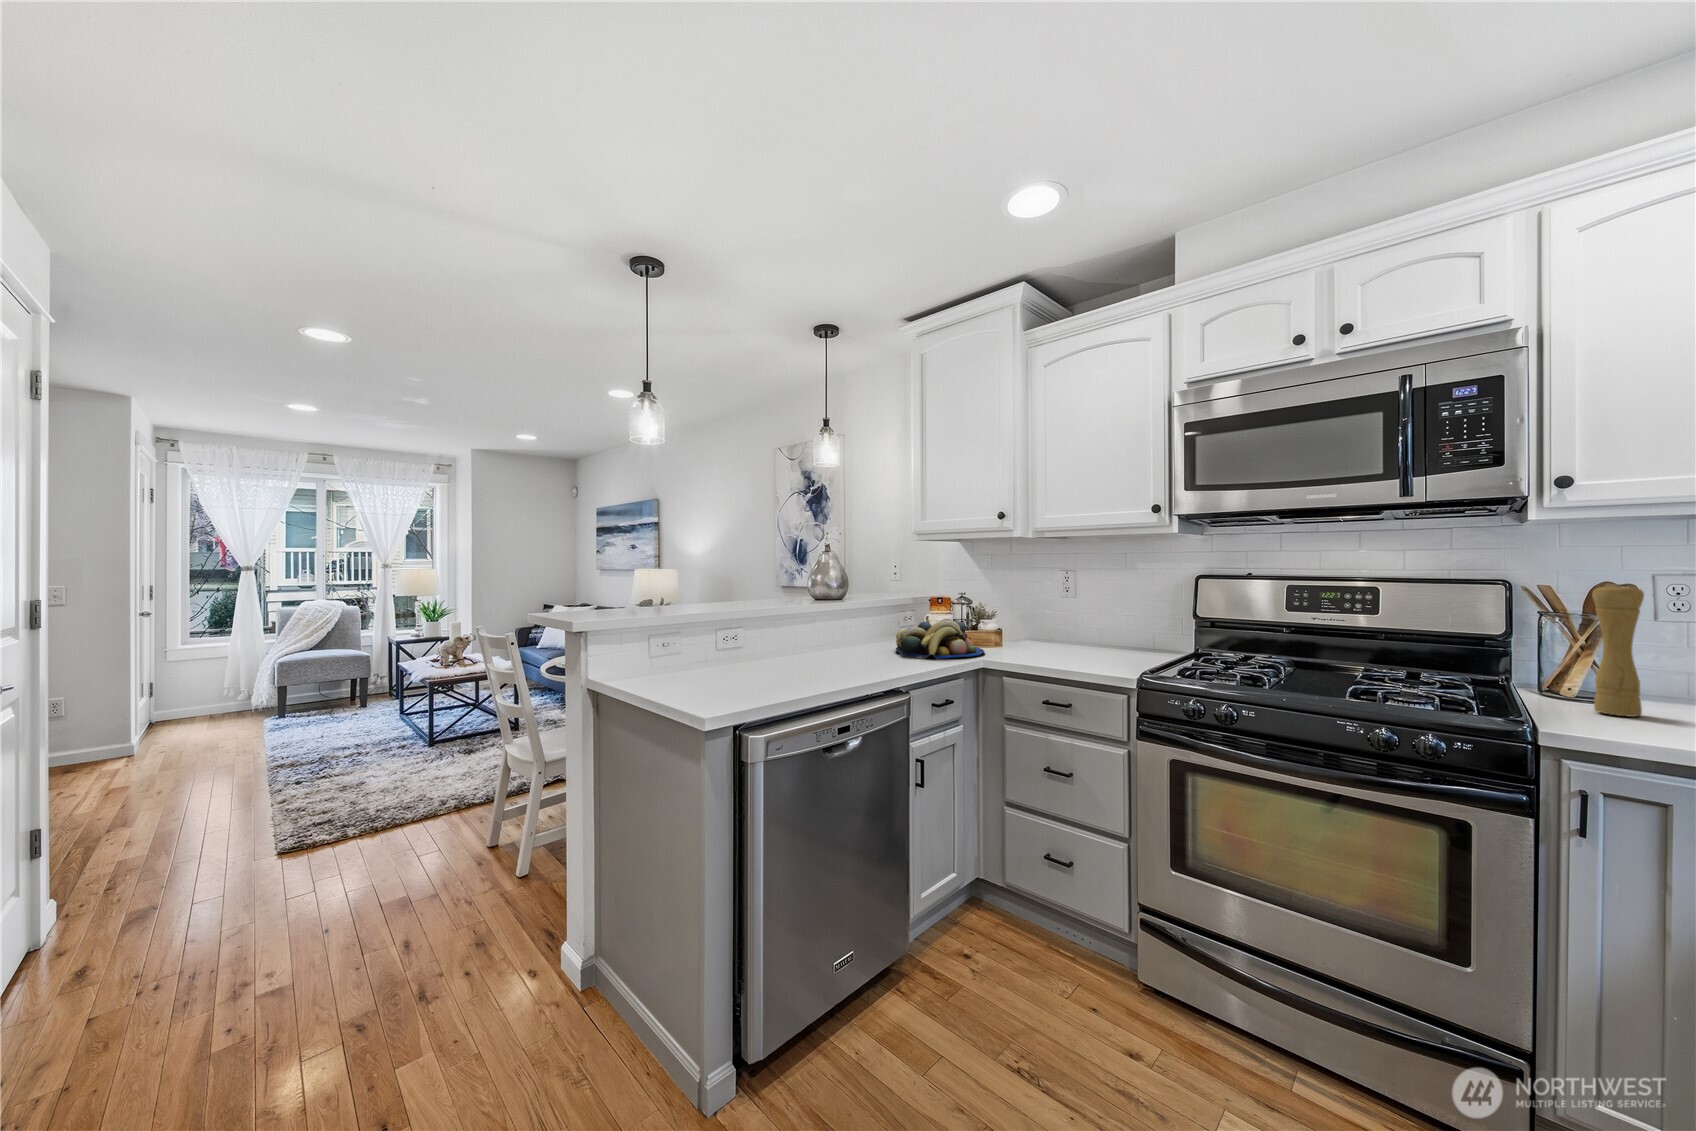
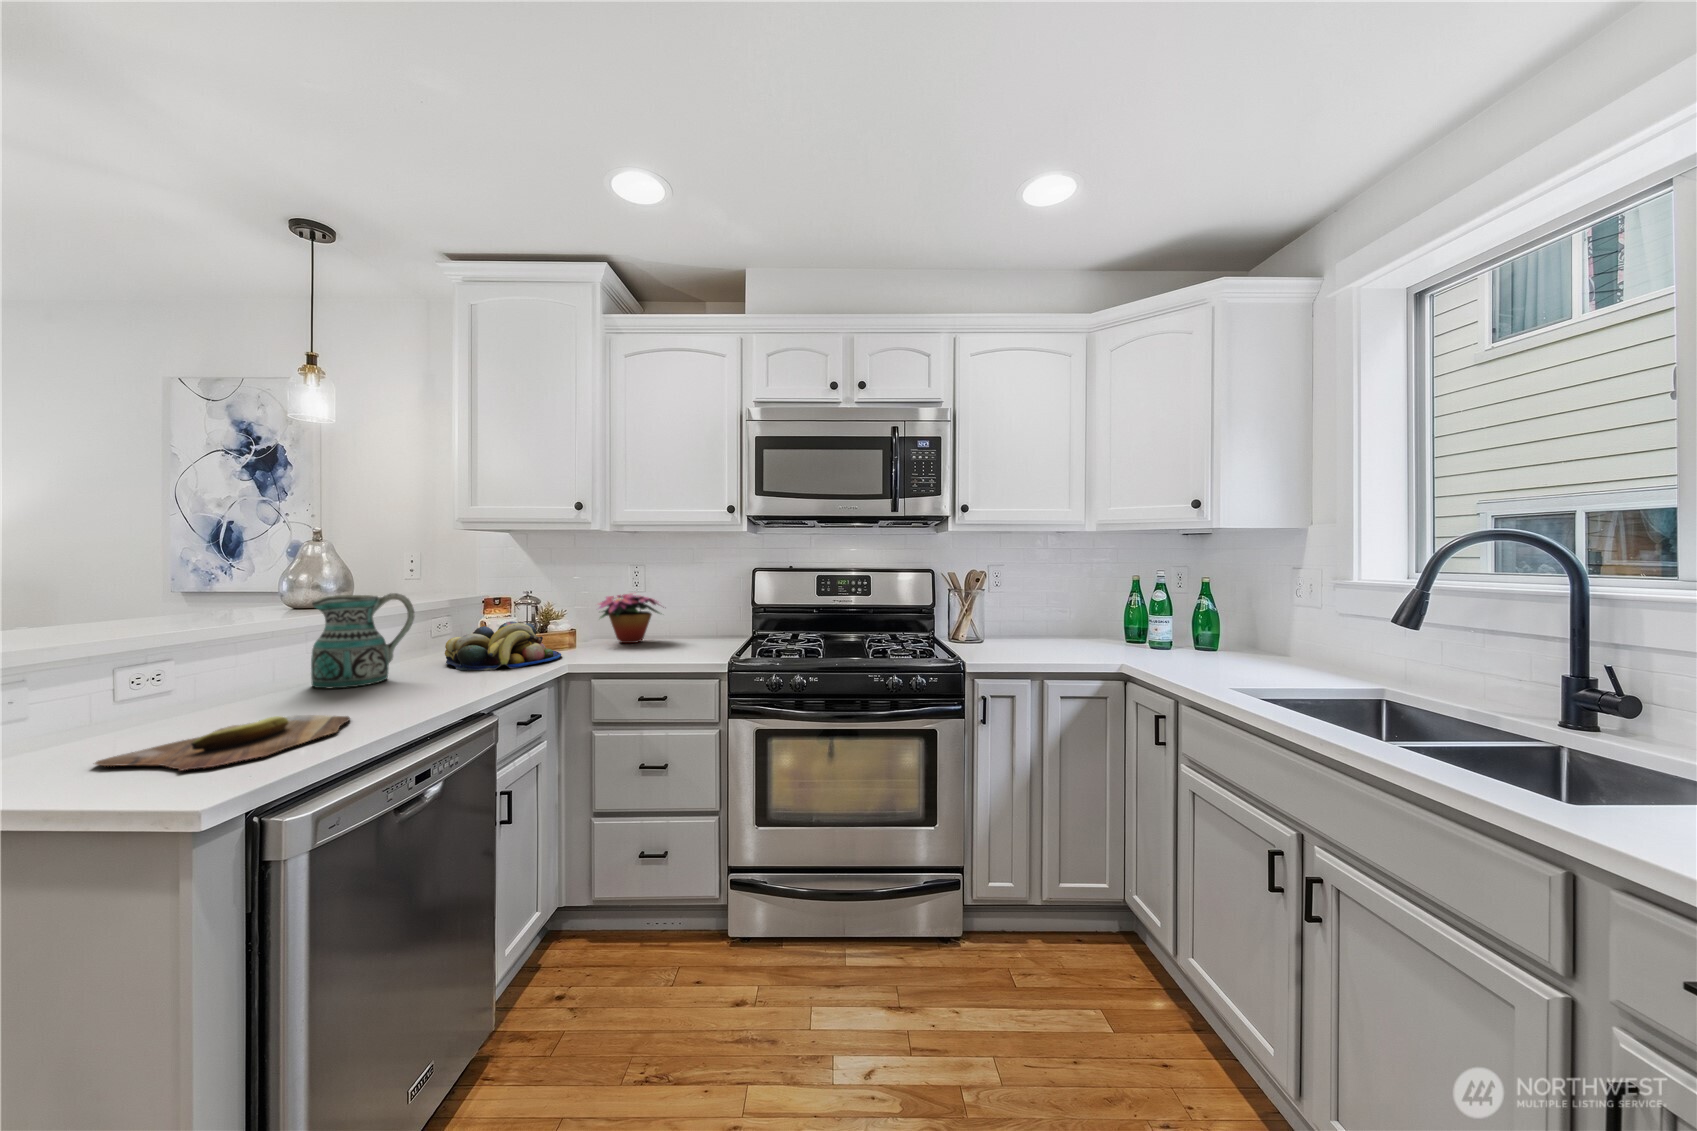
pepper mill: present [1592,584,1644,717] -> none [981,573,1001,651]
ceramic pitcher: none [808,590,870,659] -> present [311,593,414,689]
flower arrangement: none [1021,598,1098,649] -> present [598,593,659,643]
cutting board: none [685,669,810,694] -> present [95,715,350,771]

